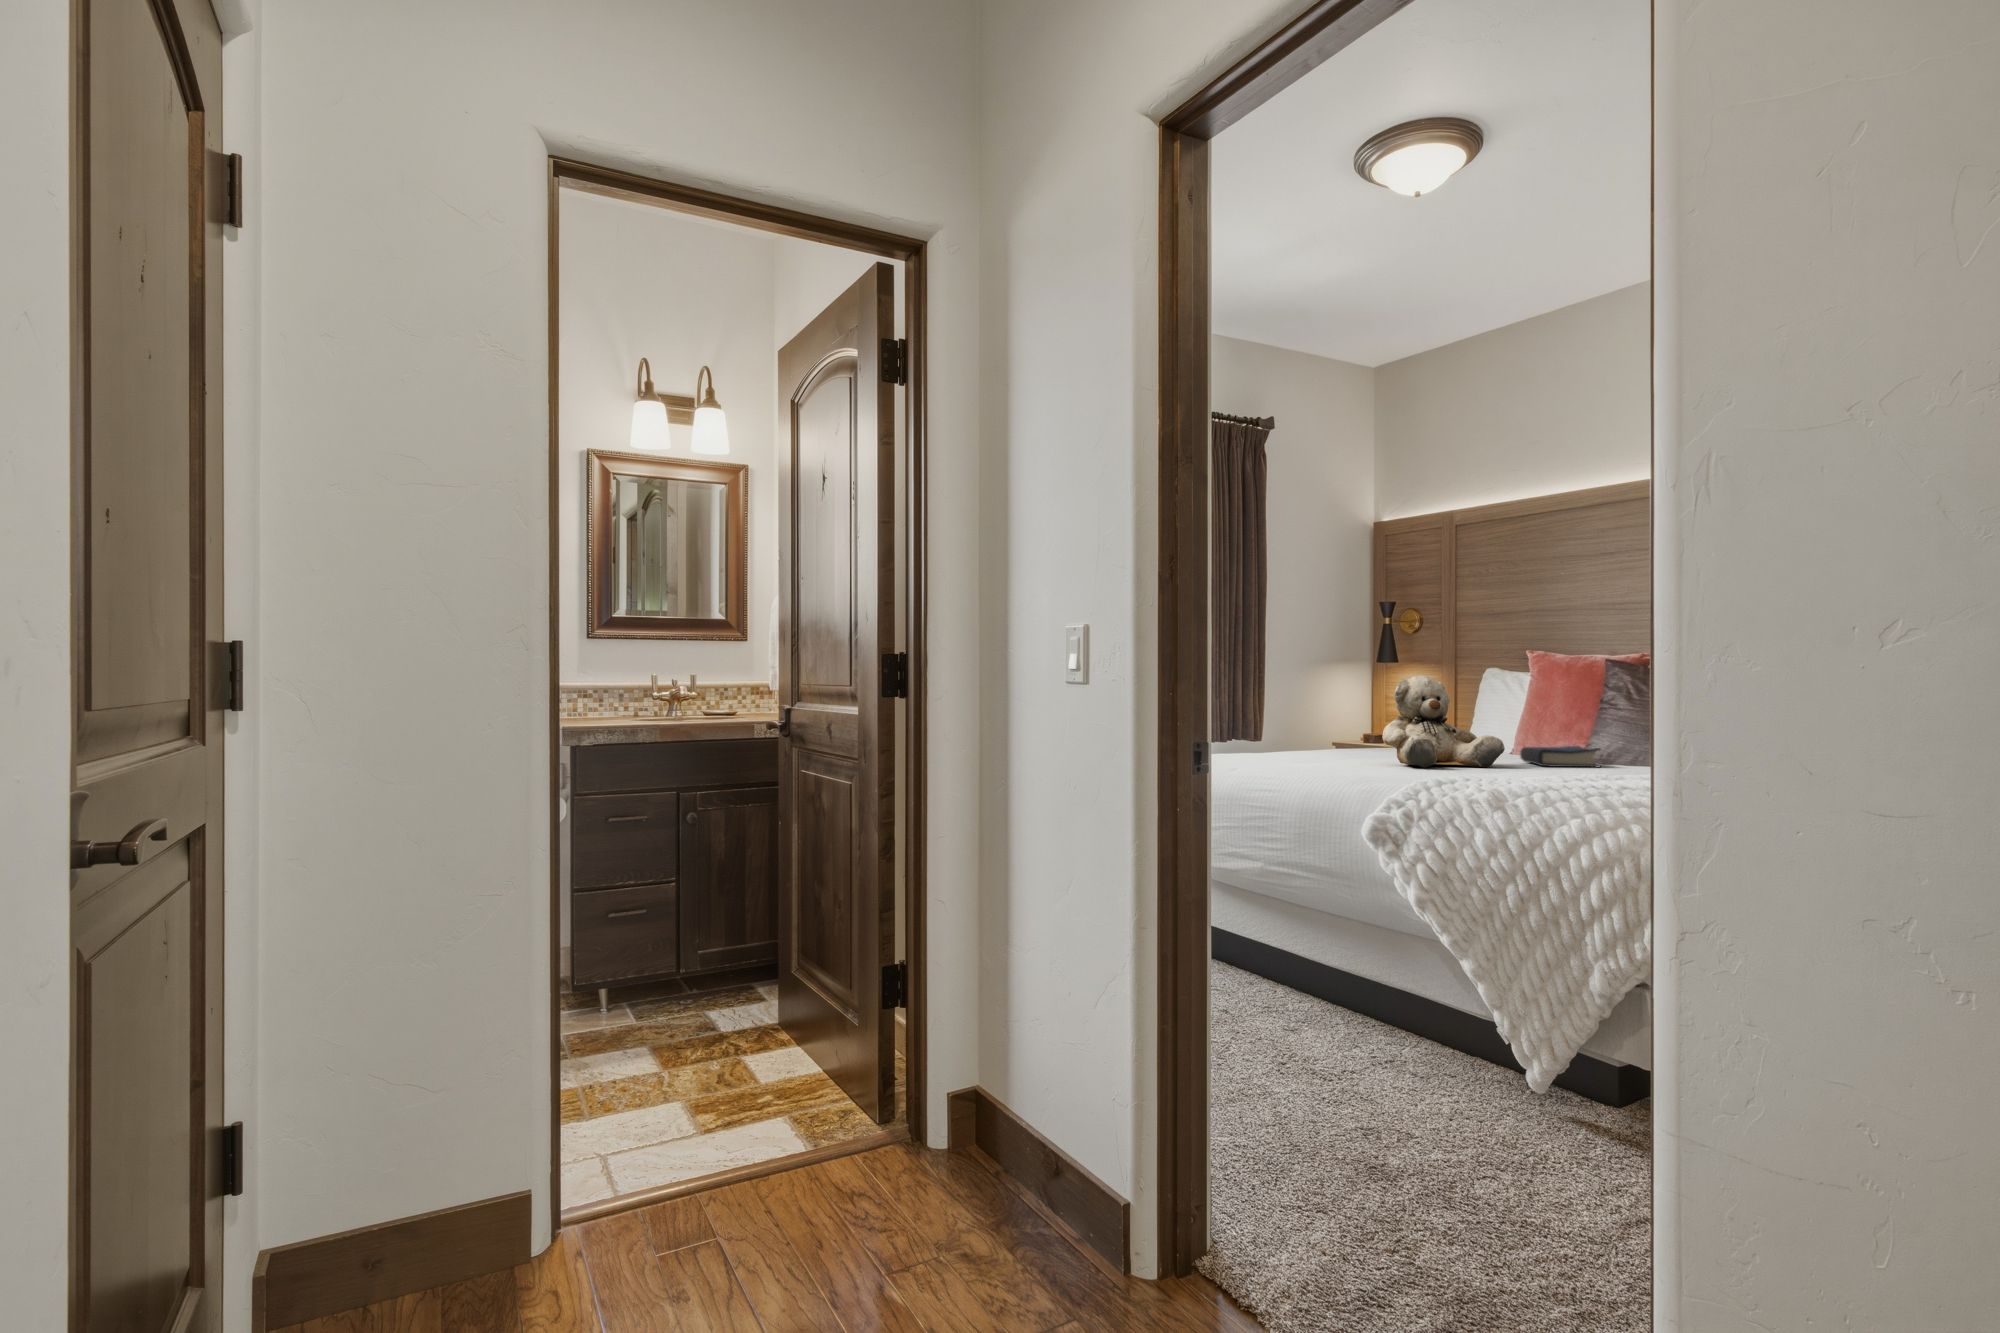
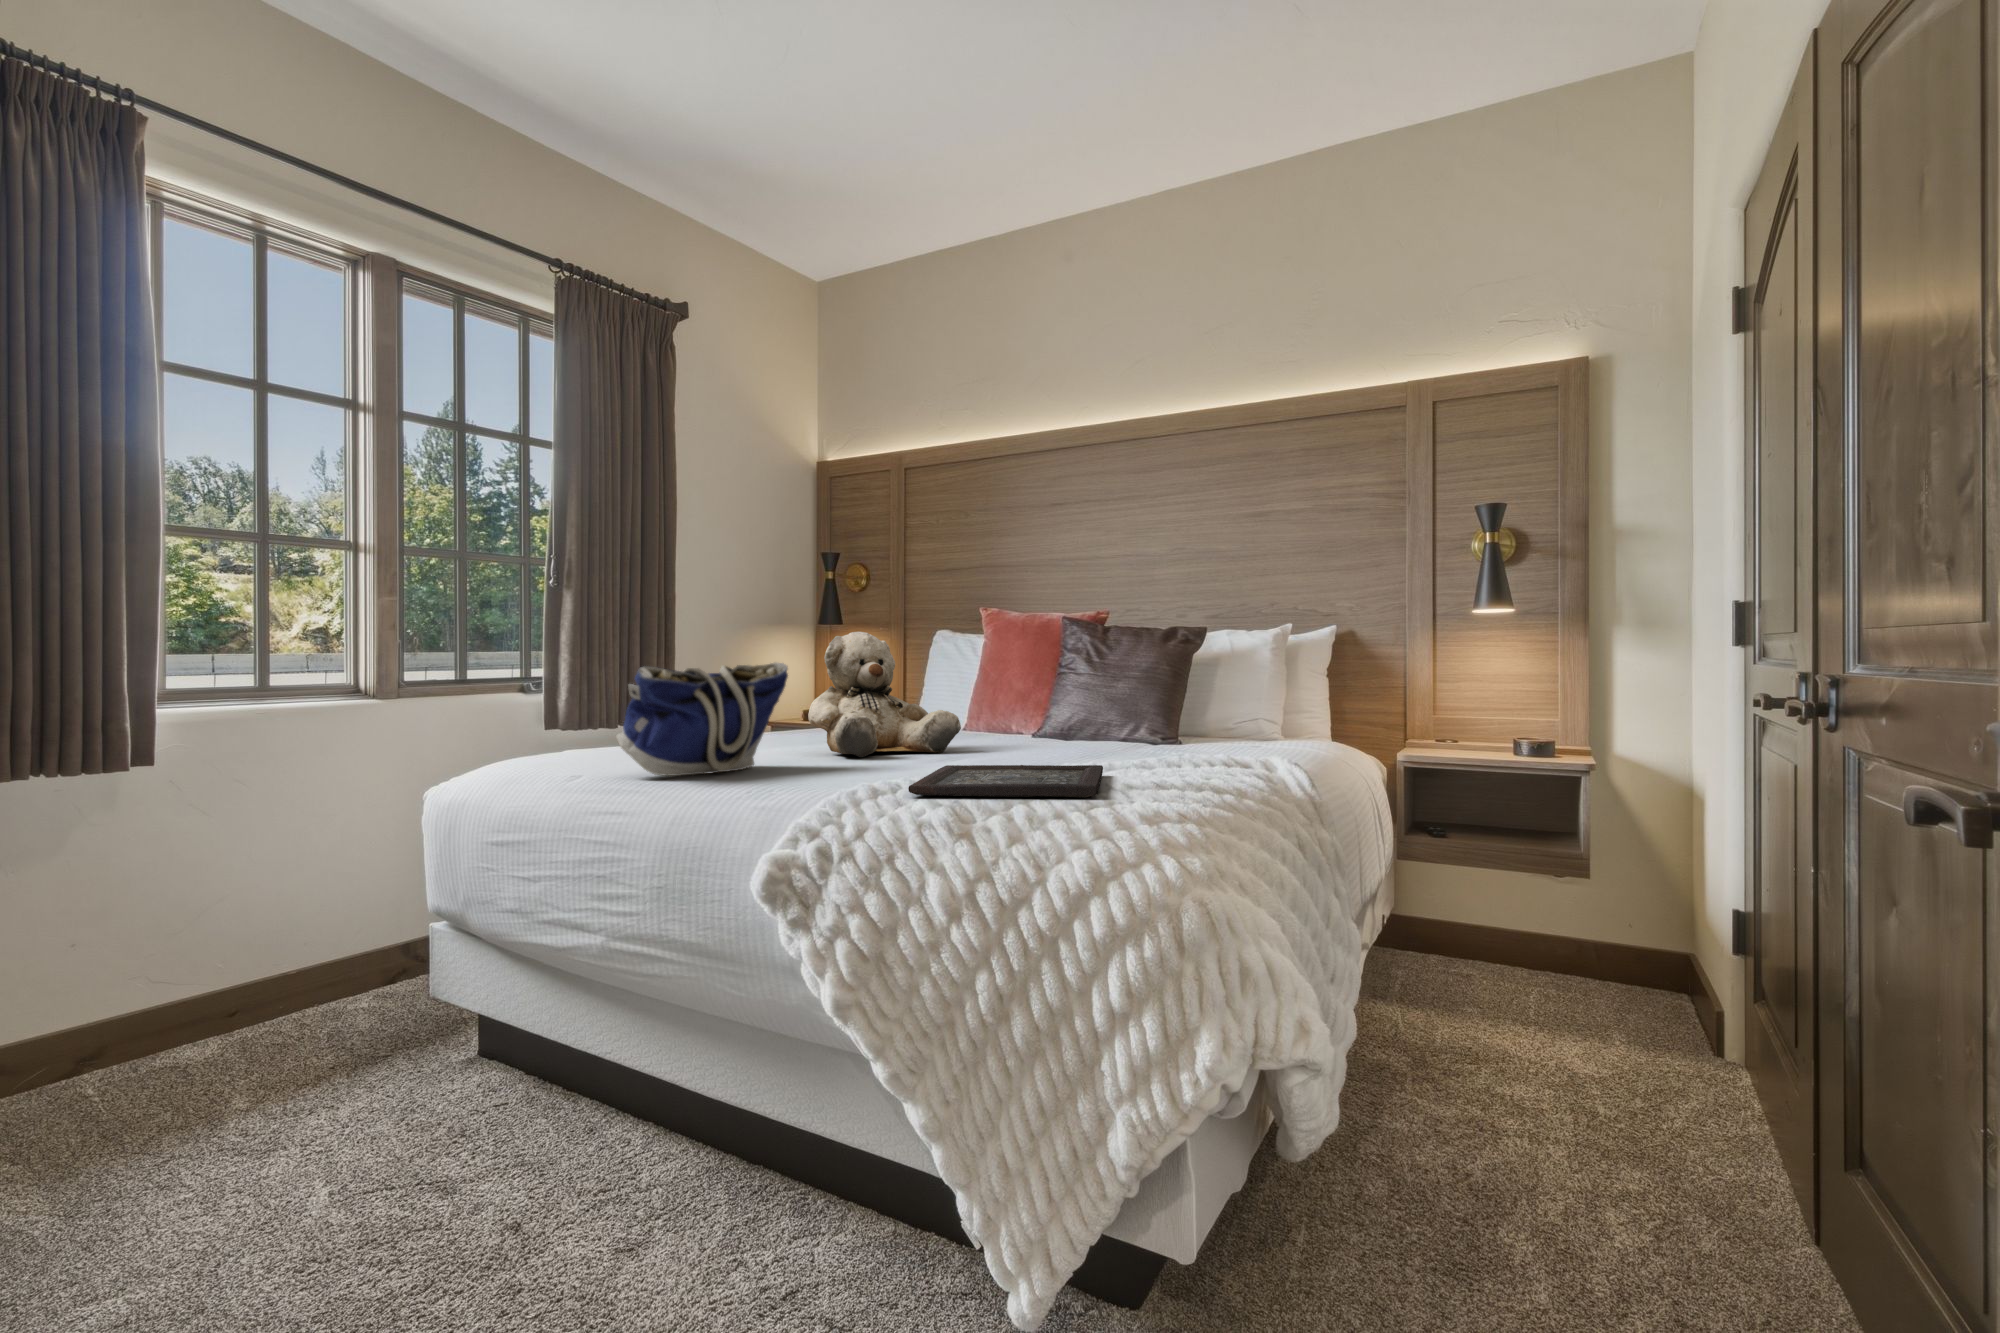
tote bag: none [1263,700,1372,771] -> present [616,663,788,776]
hardback book: present [1520,746,1600,768] -> none [977,720,1067,748]
tray: none [1462,773,1614,793] -> present [908,765,1103,798]

